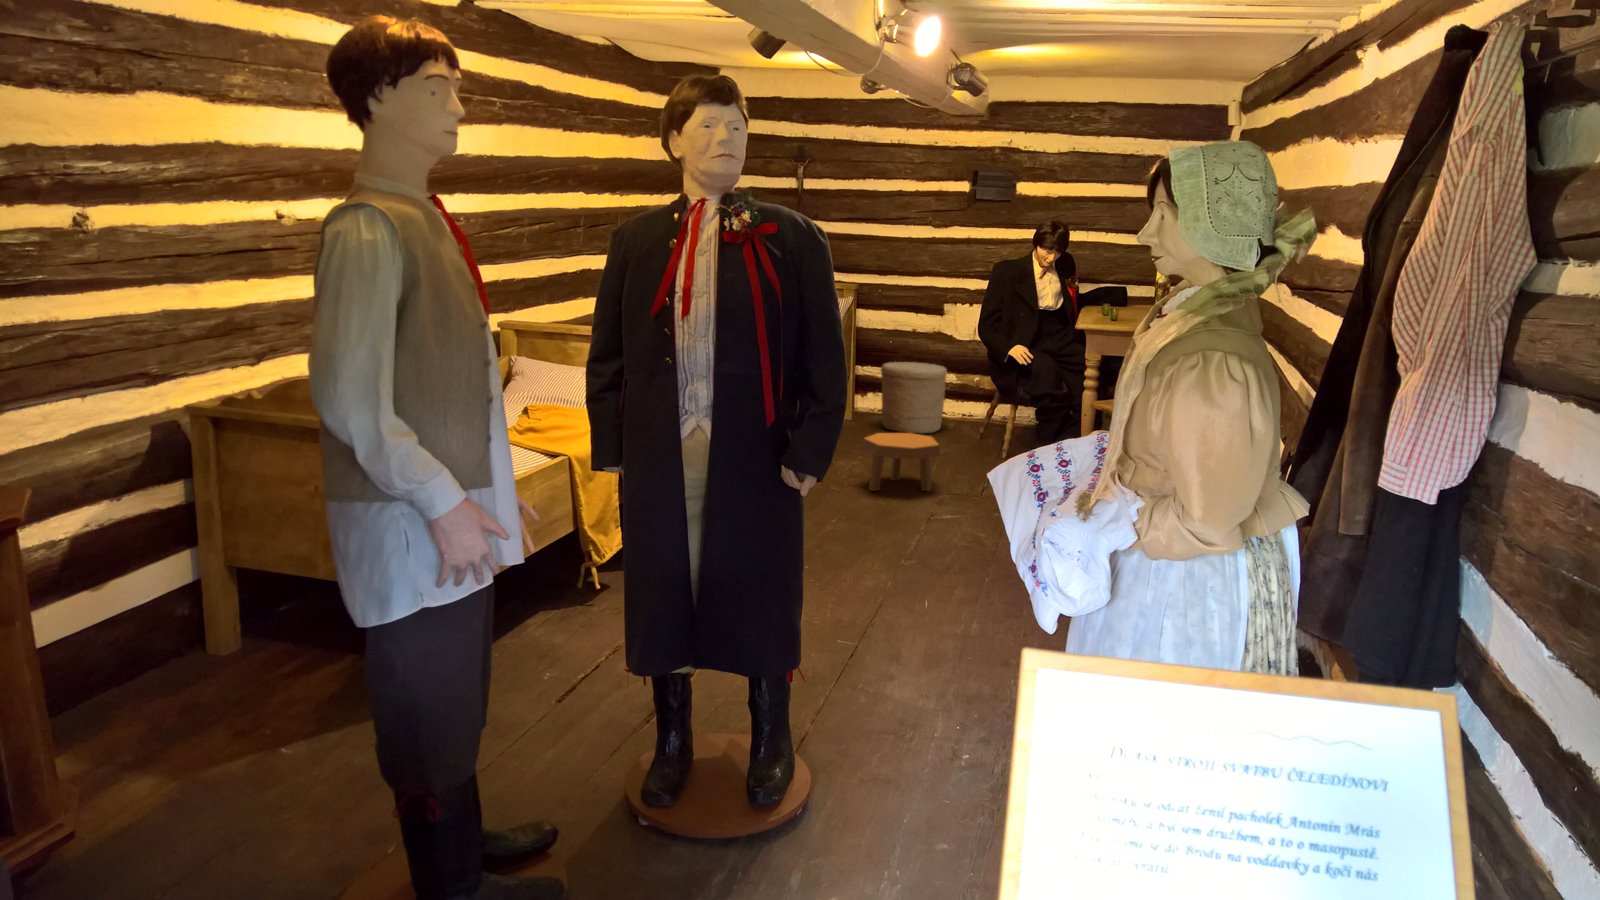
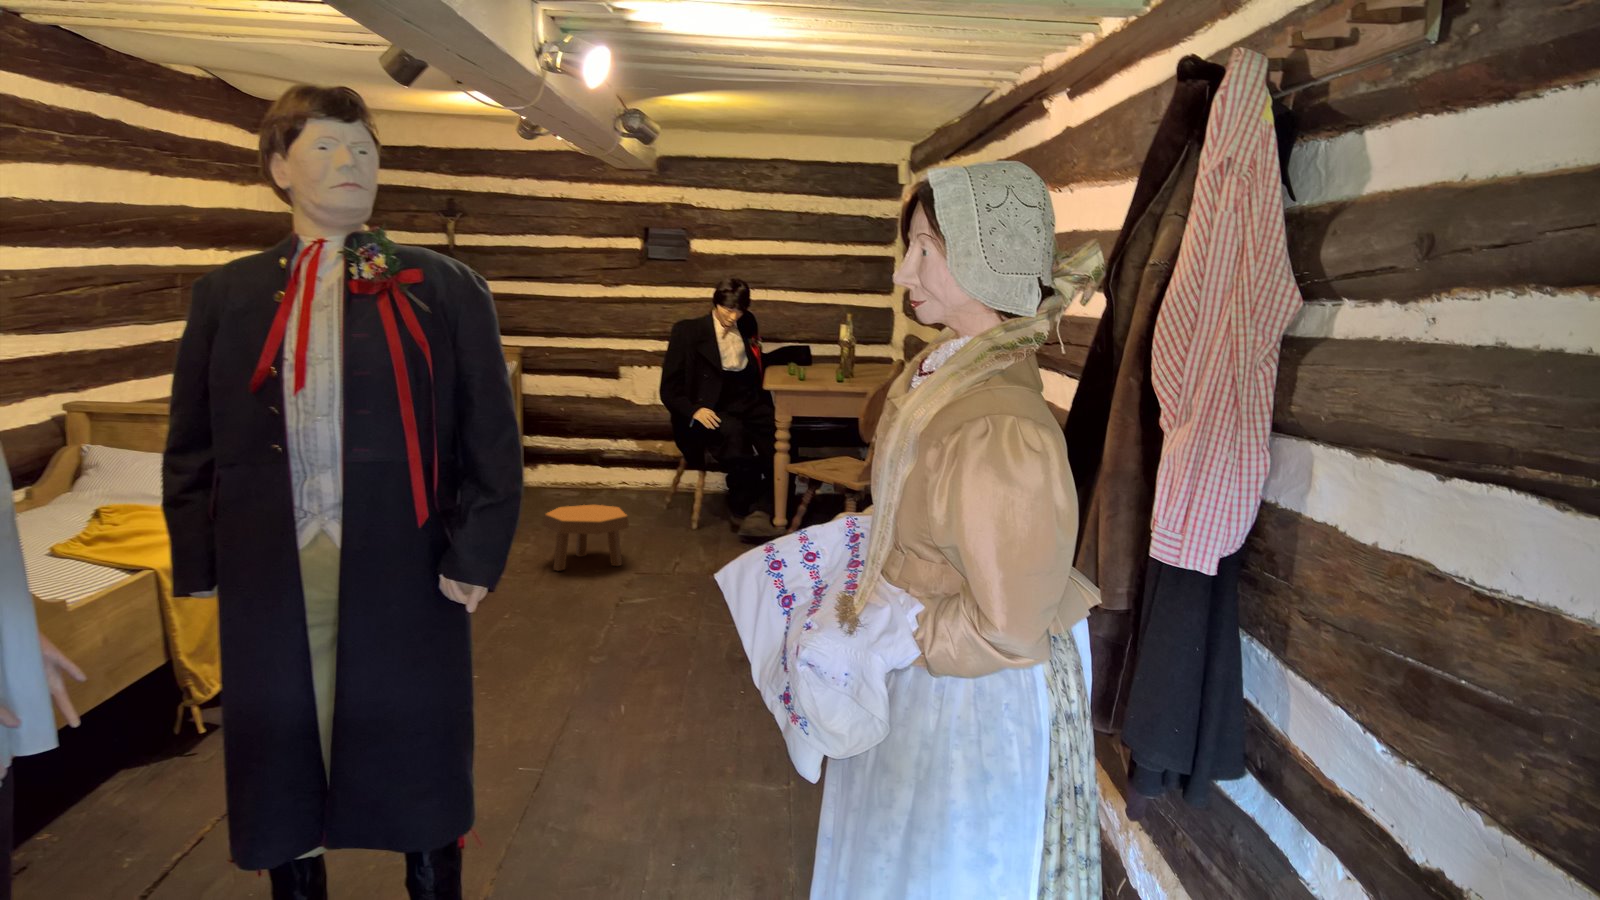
woven basket: present [881,362,947,434] -> none [558,429,628,502]

